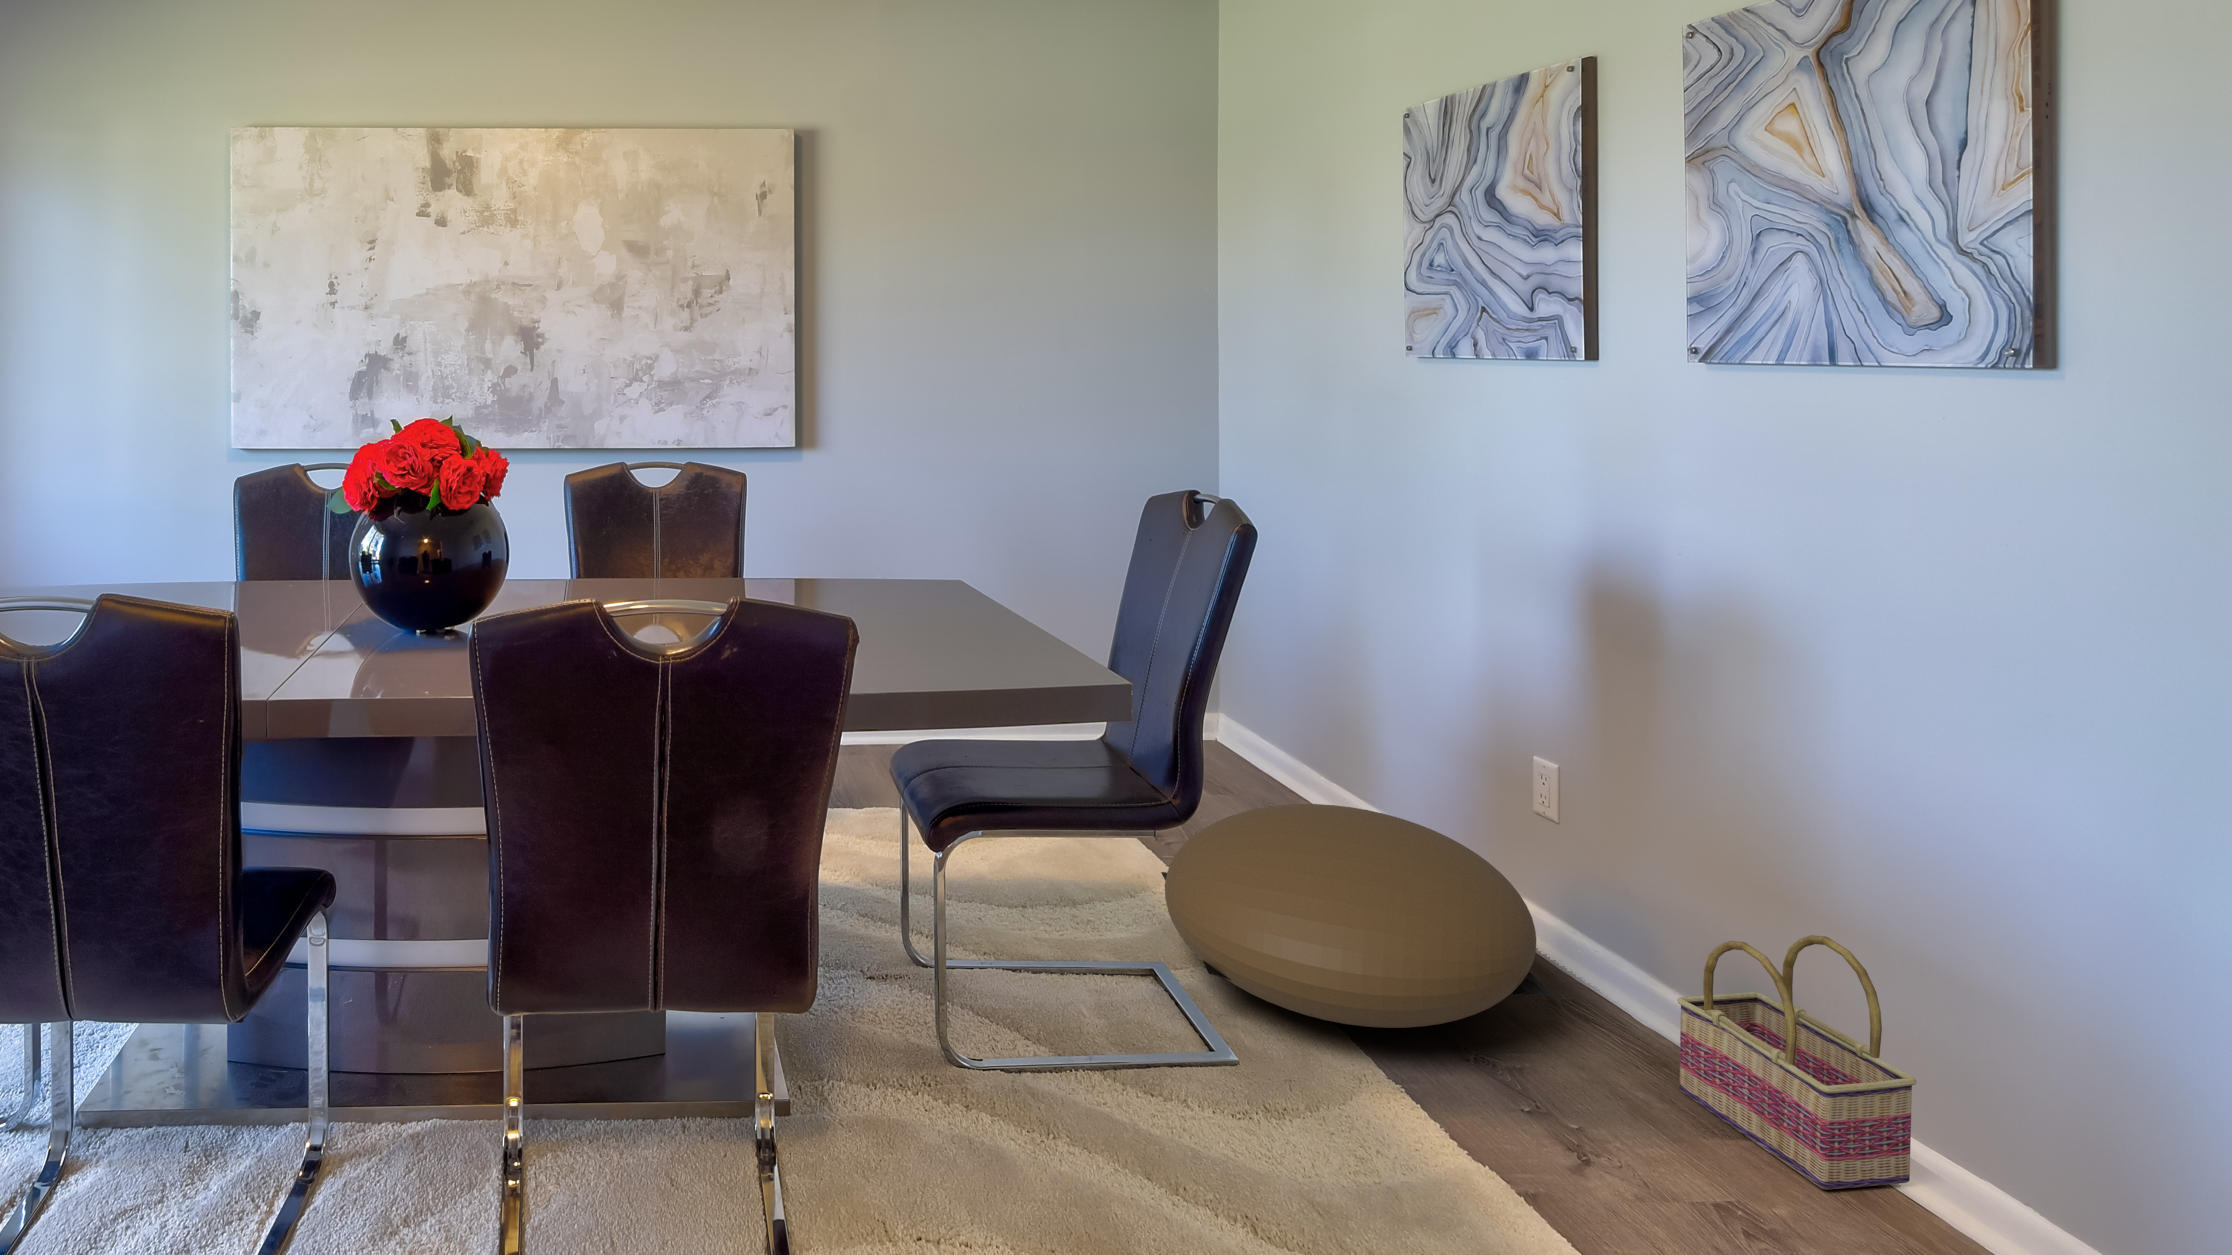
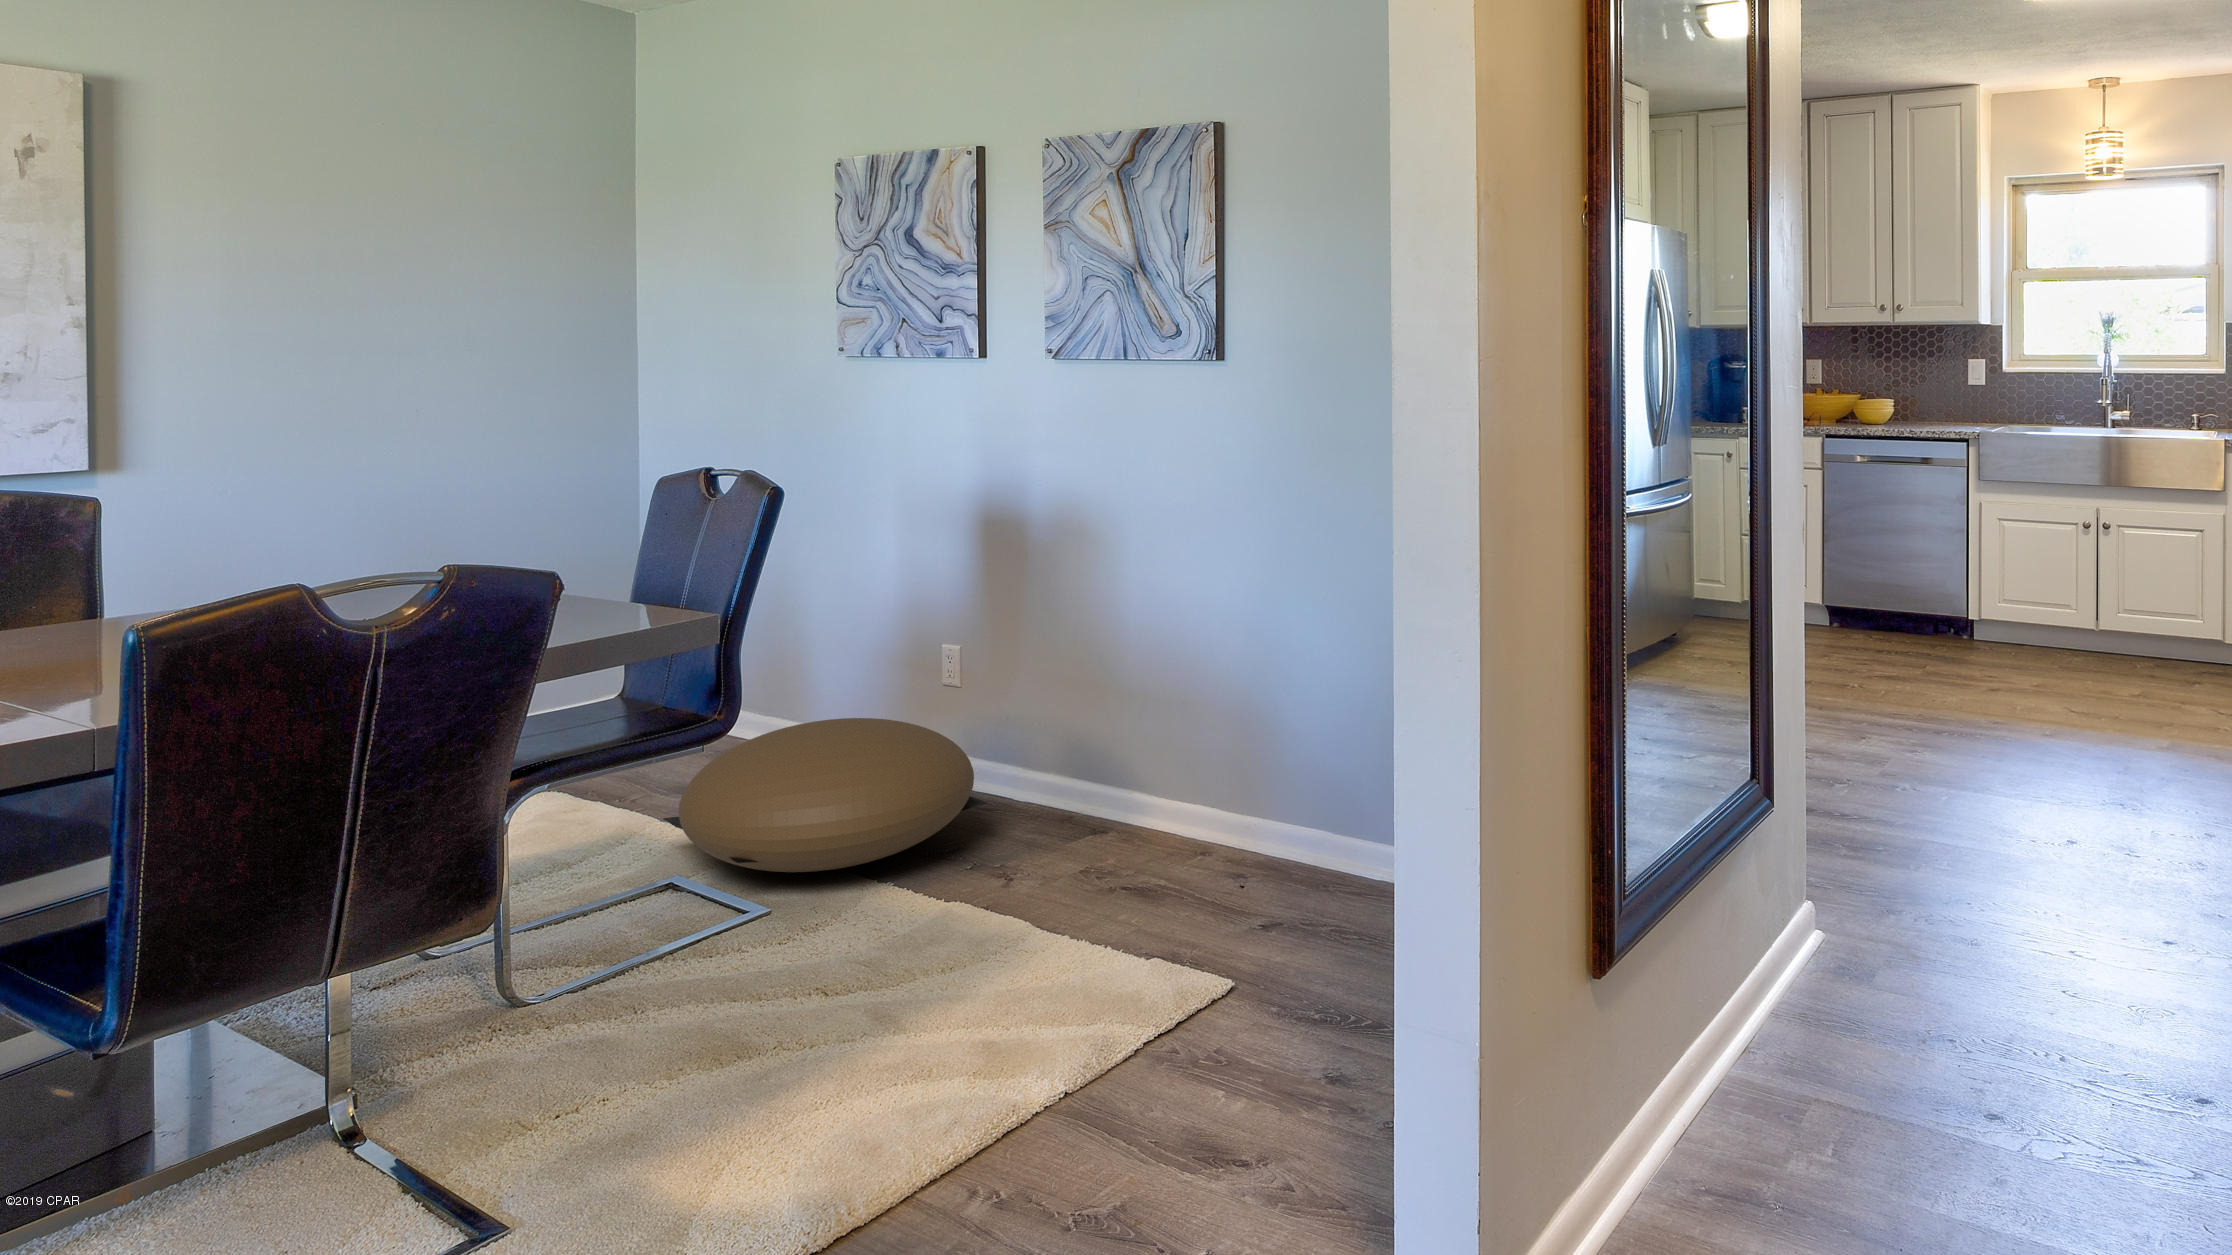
basket: present [1677,935,1916,1190] -> none [1061,712,1182,855]

